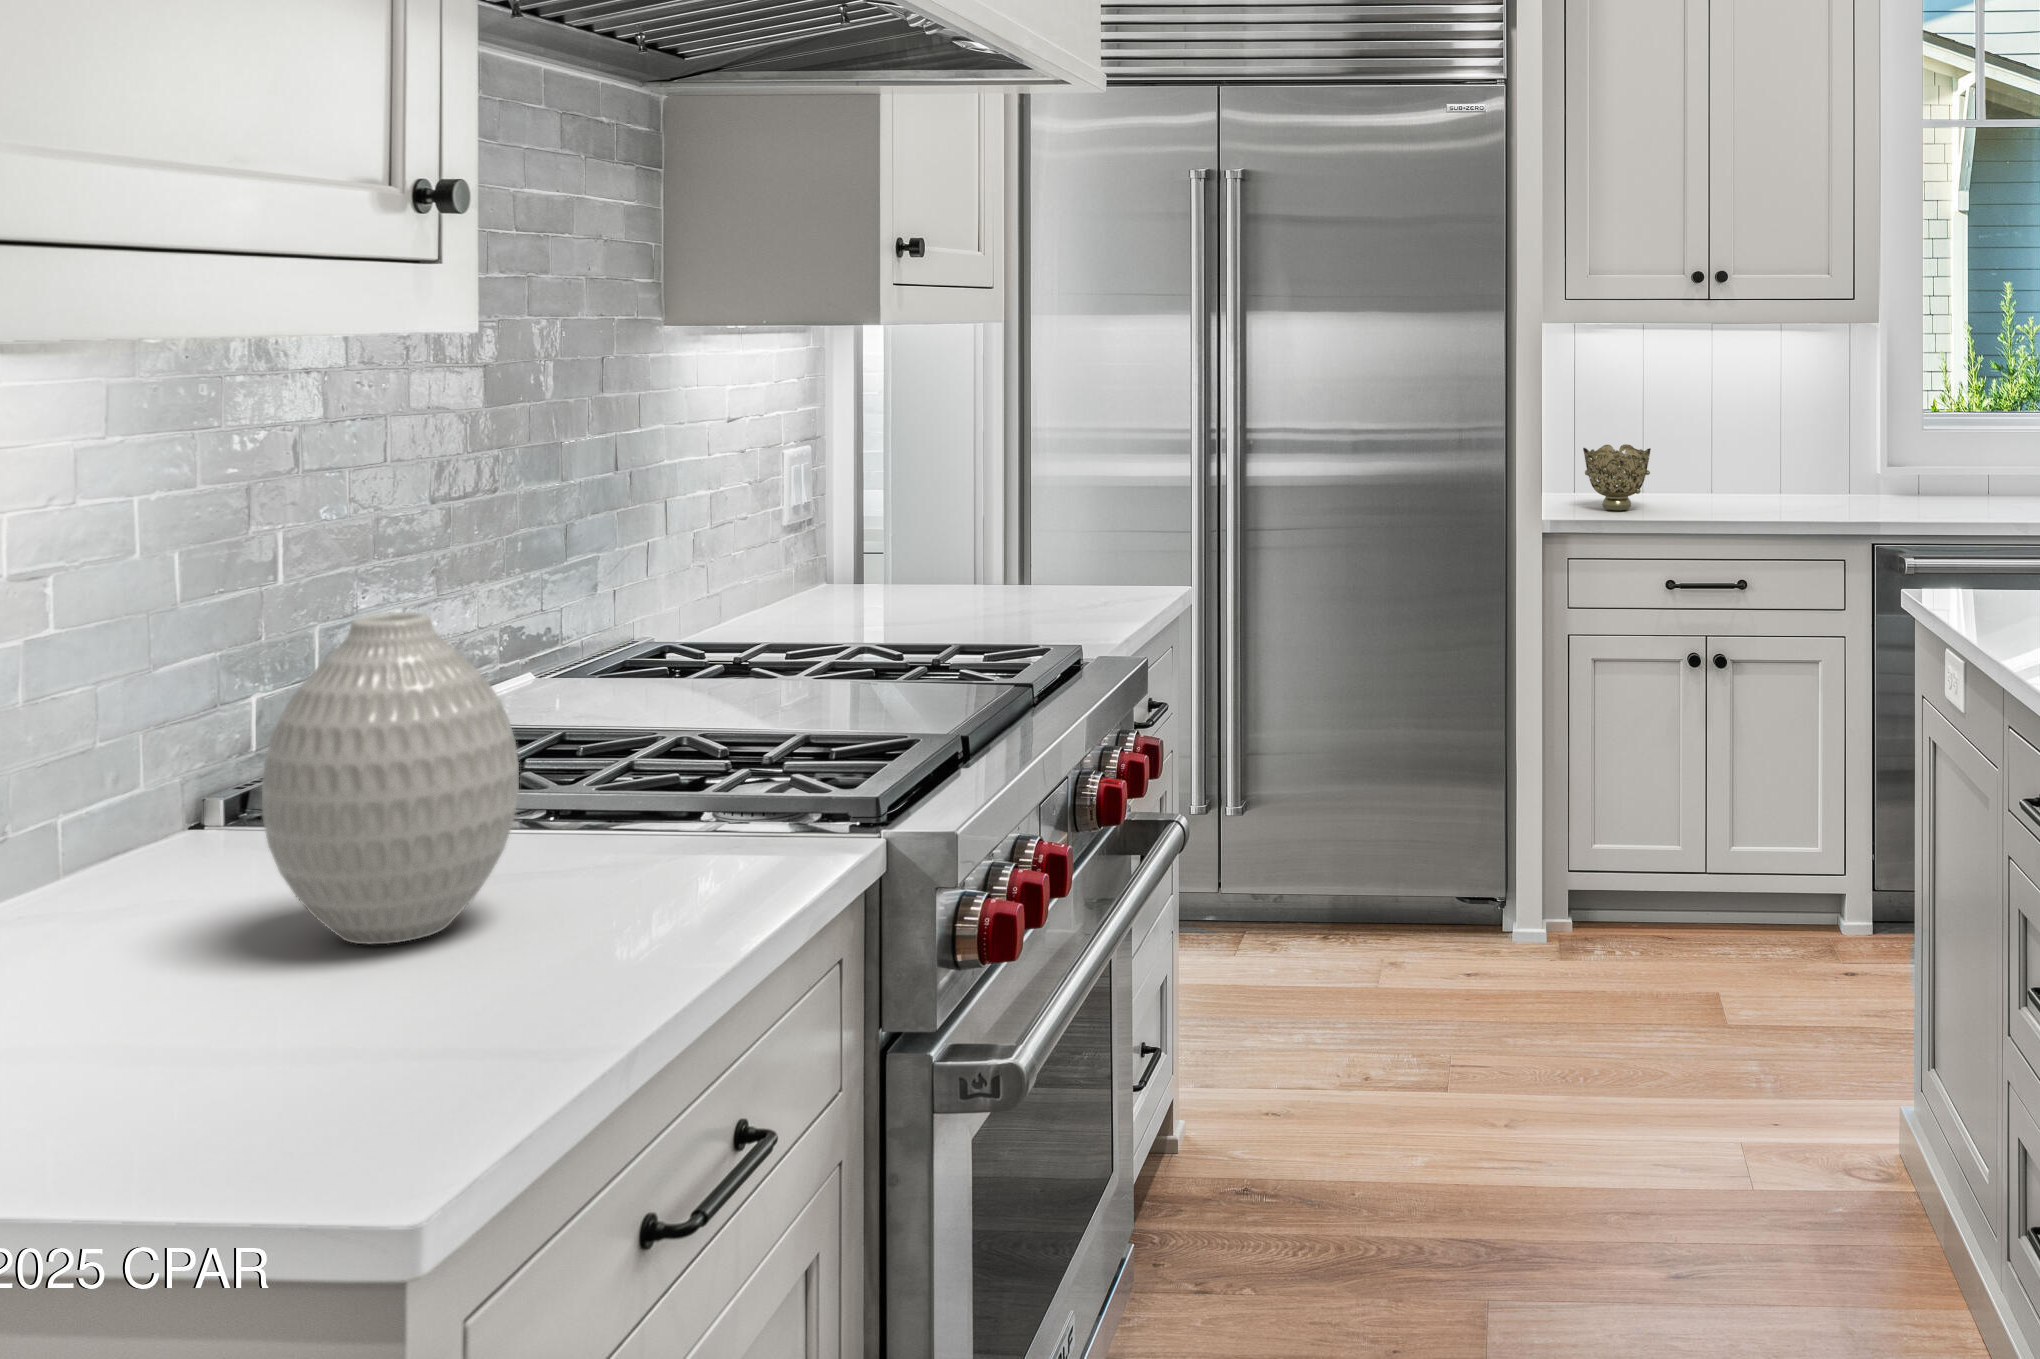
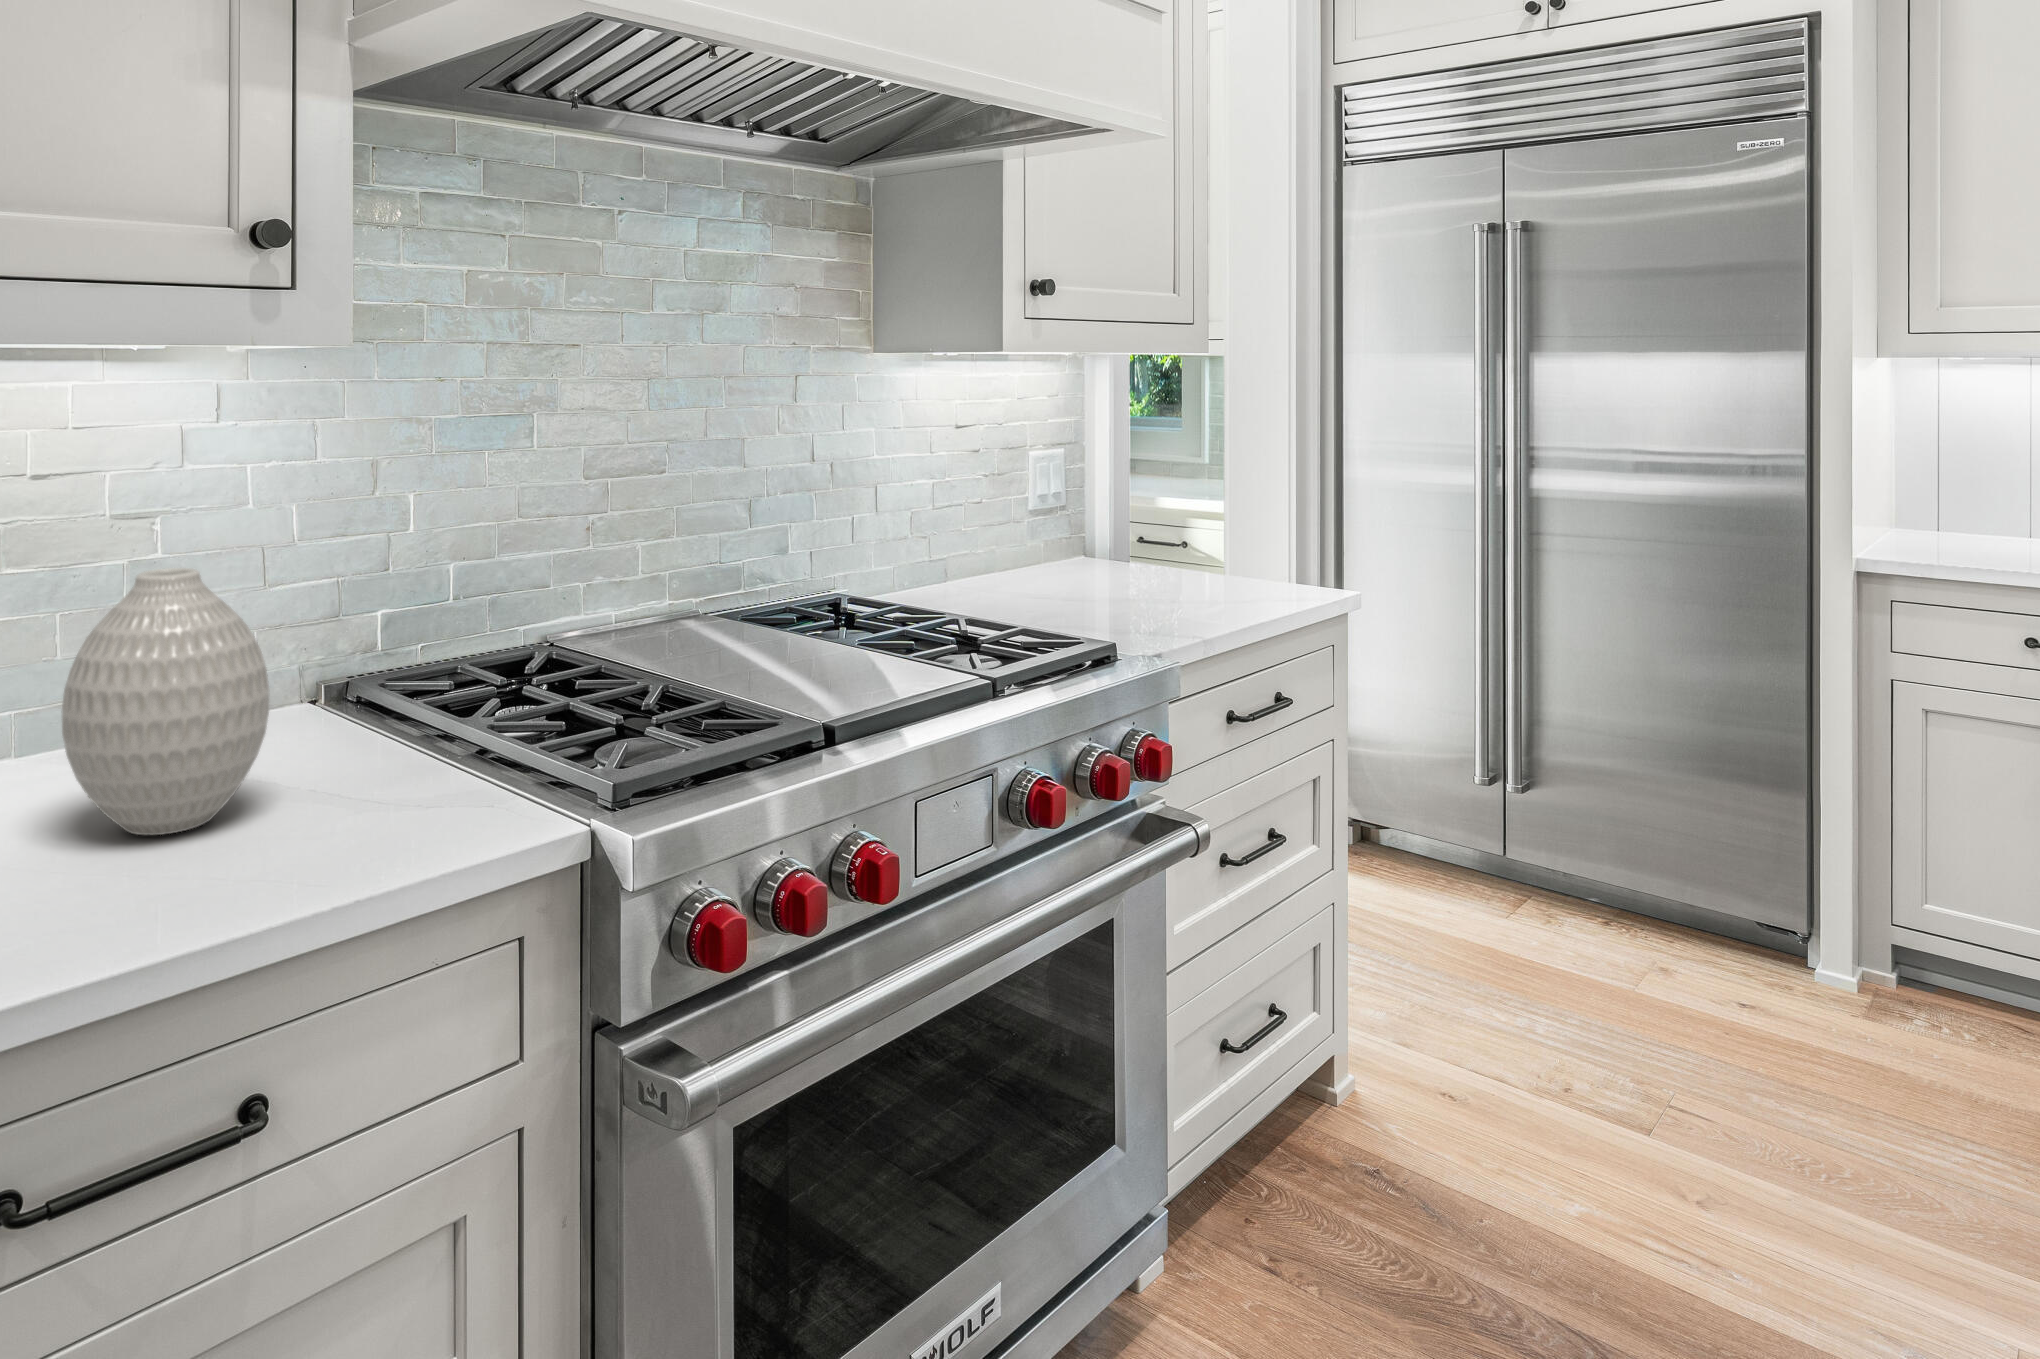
decorative bowl: present [1583,444,1651,511] -> none [1930,484,2020,555]

